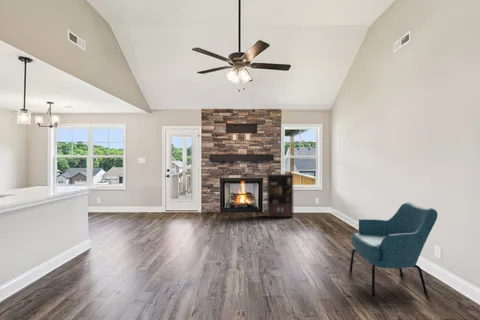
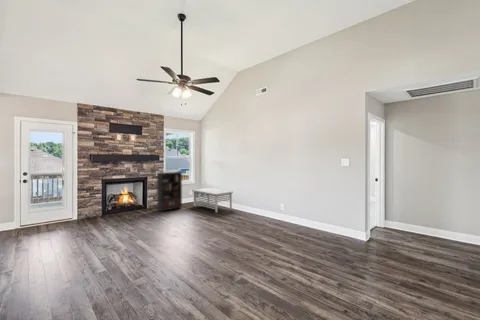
storage bench: none [309,197,352,230] -> present [192,188,233,212]
armchair: present [350,202,437,296] -> none [267,184,311,237]

